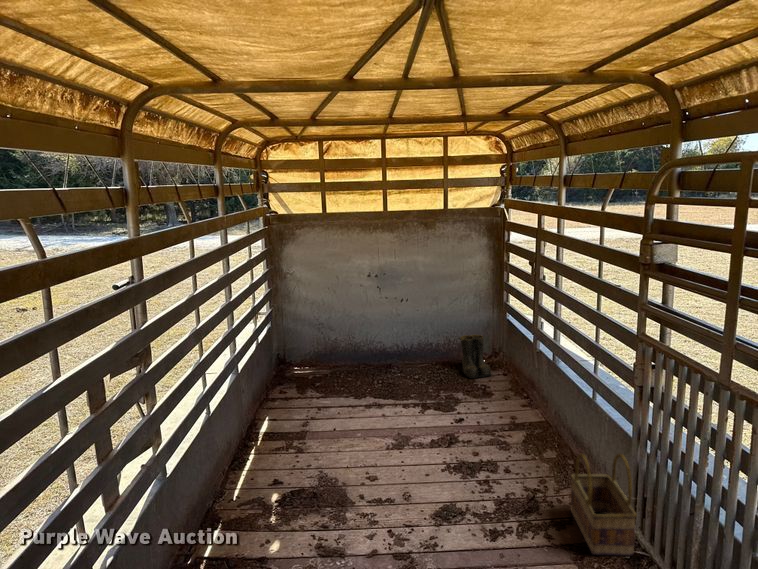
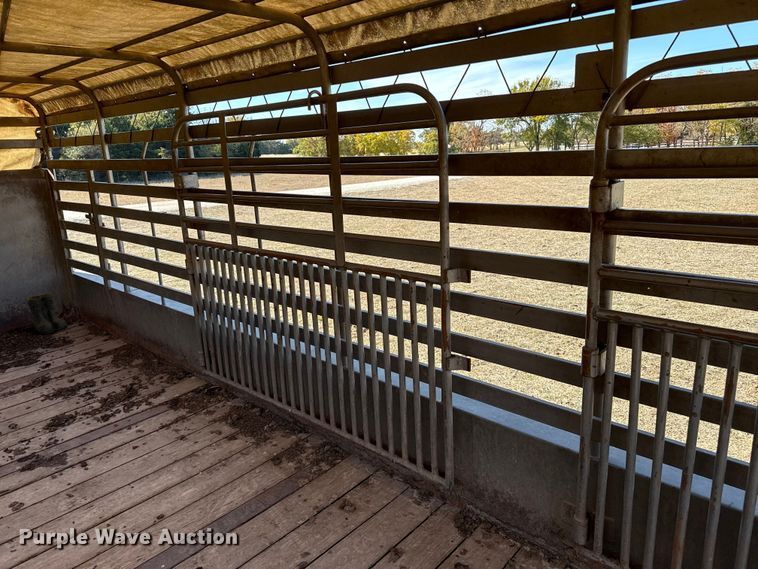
basket: present [571,453,637,555] -> none [157,329,208,400]

